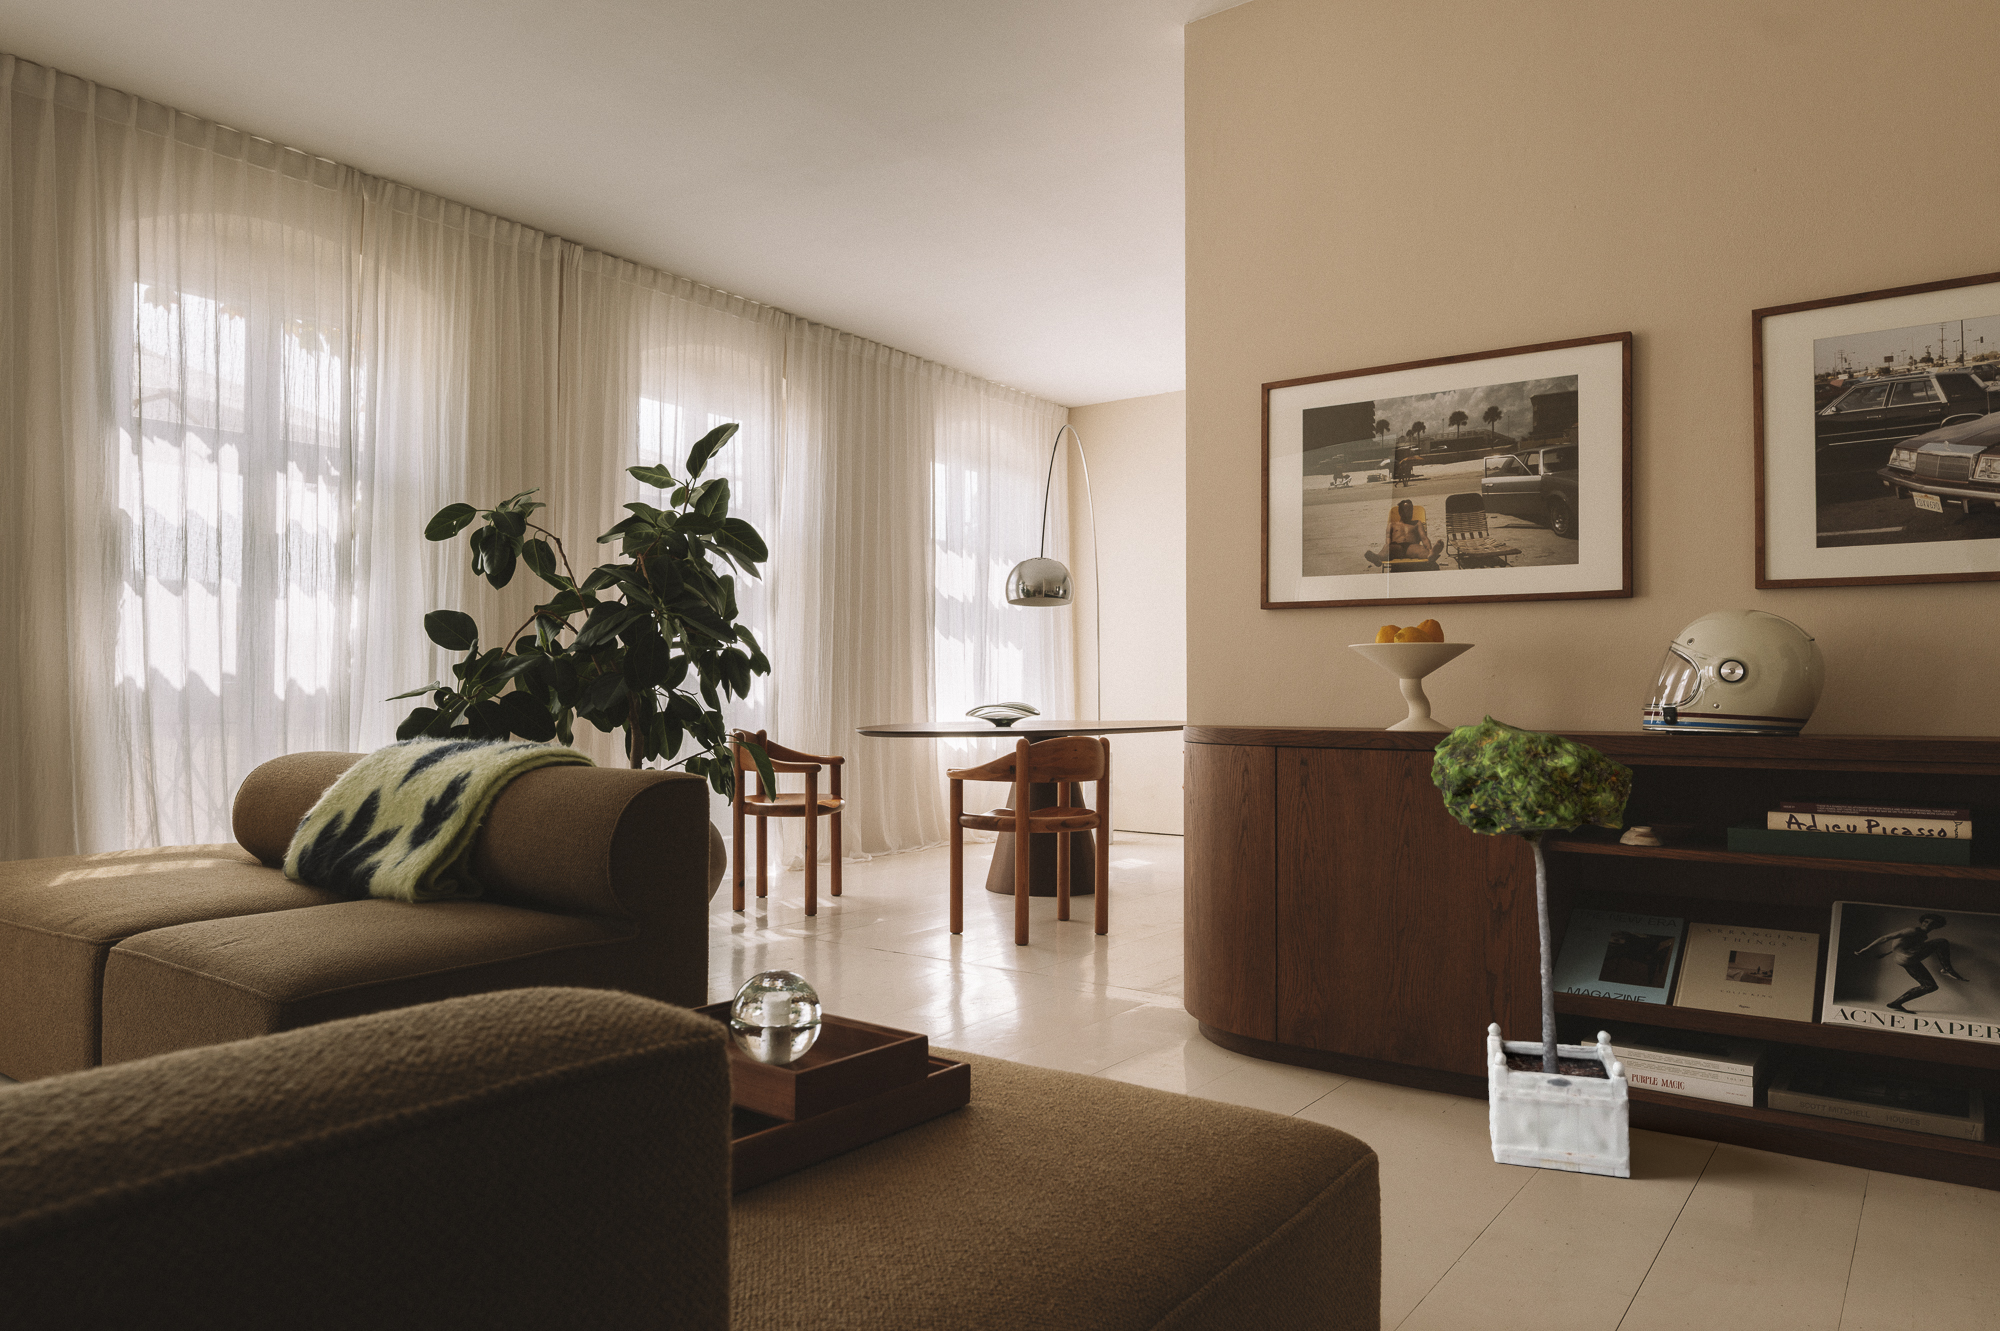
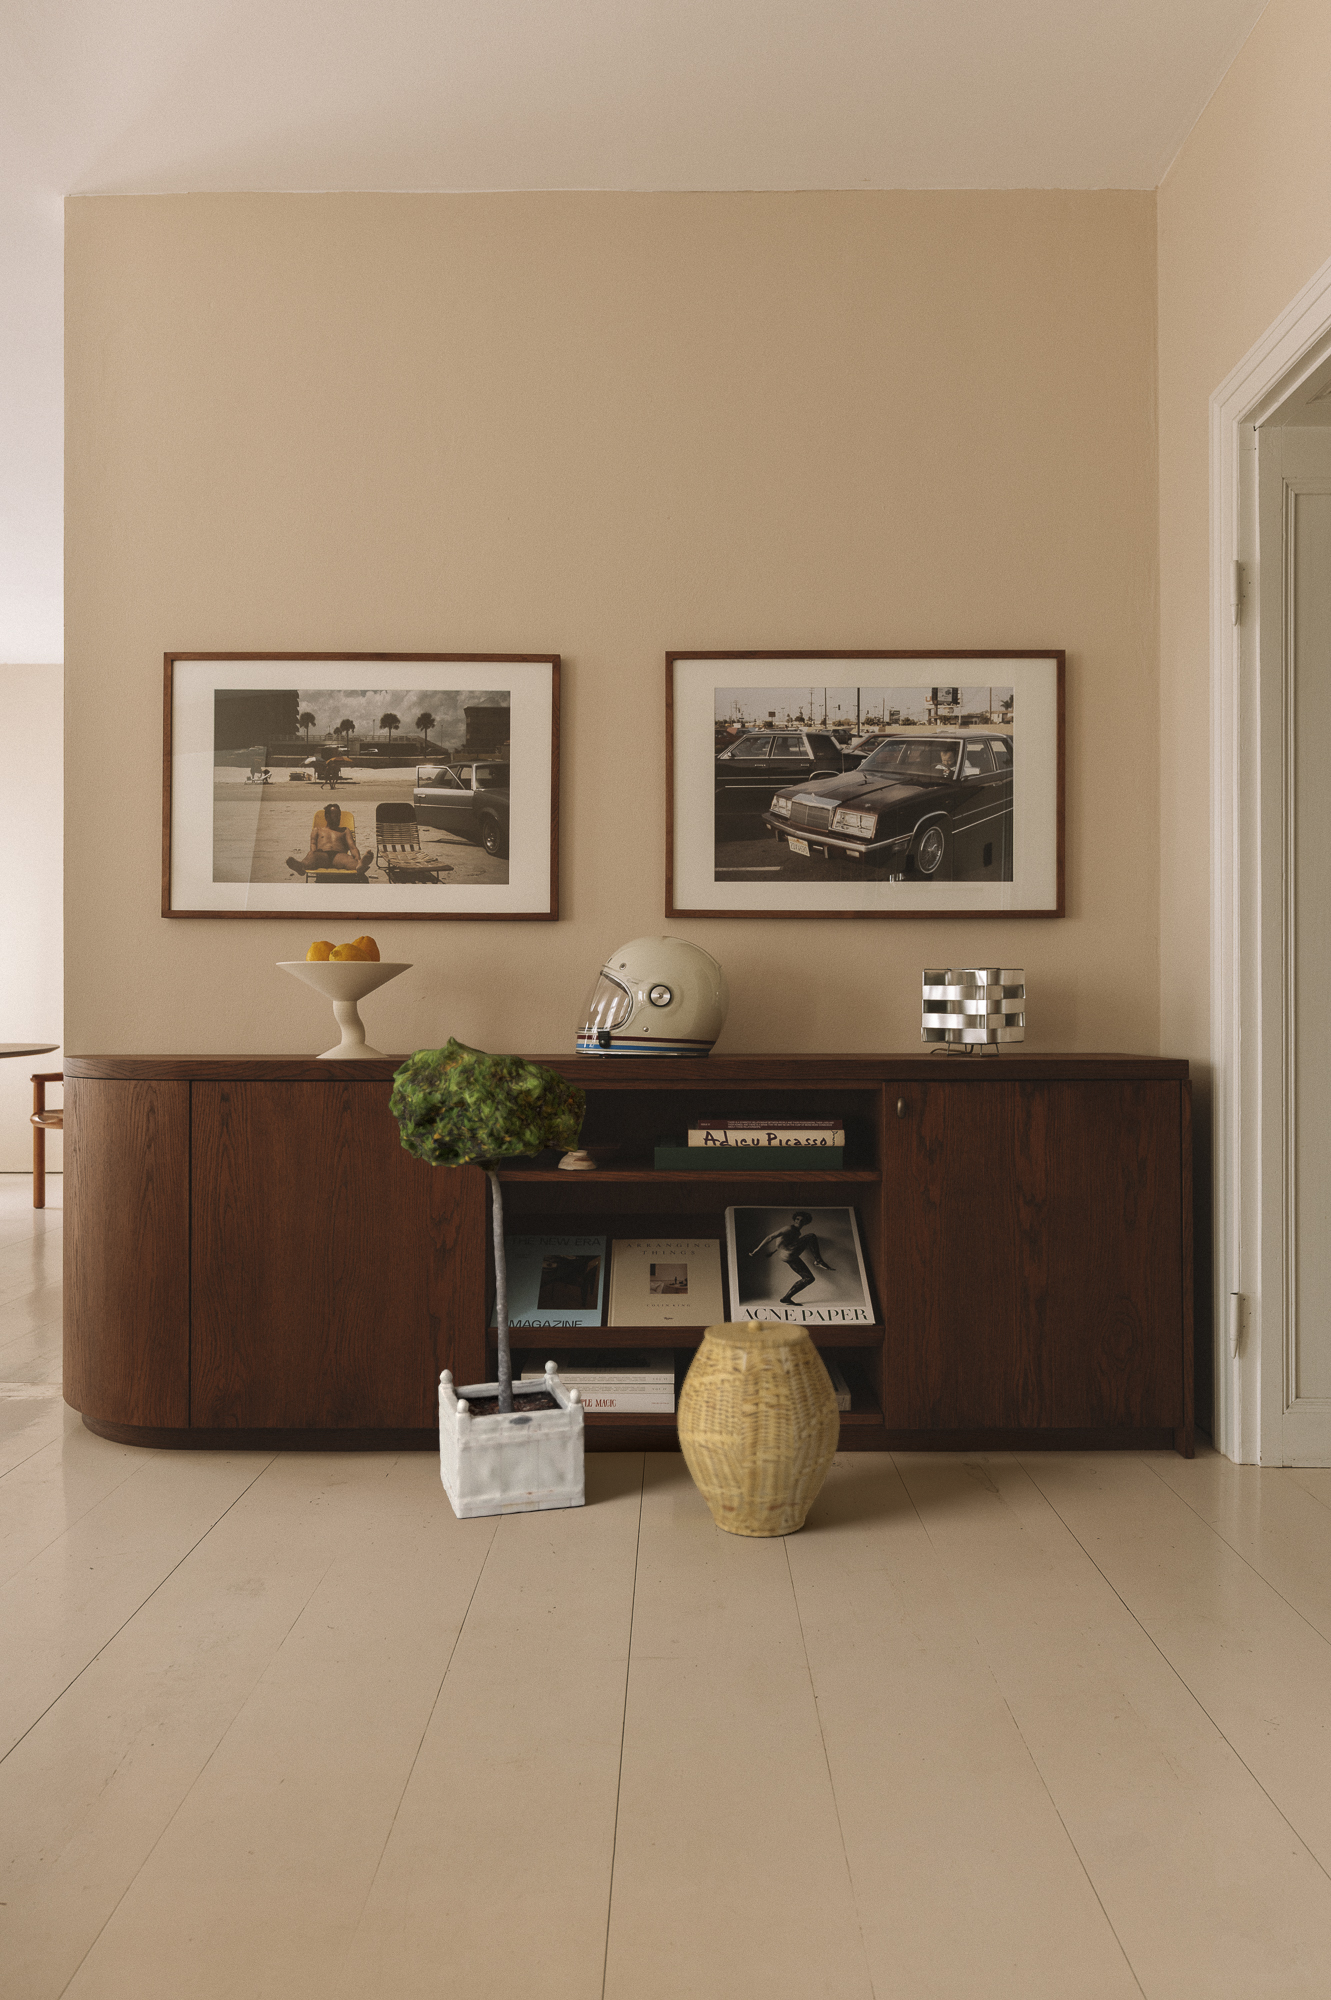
woven basket: none [1729,1020,1937,1259] -> present [678,1319,840,1537]

